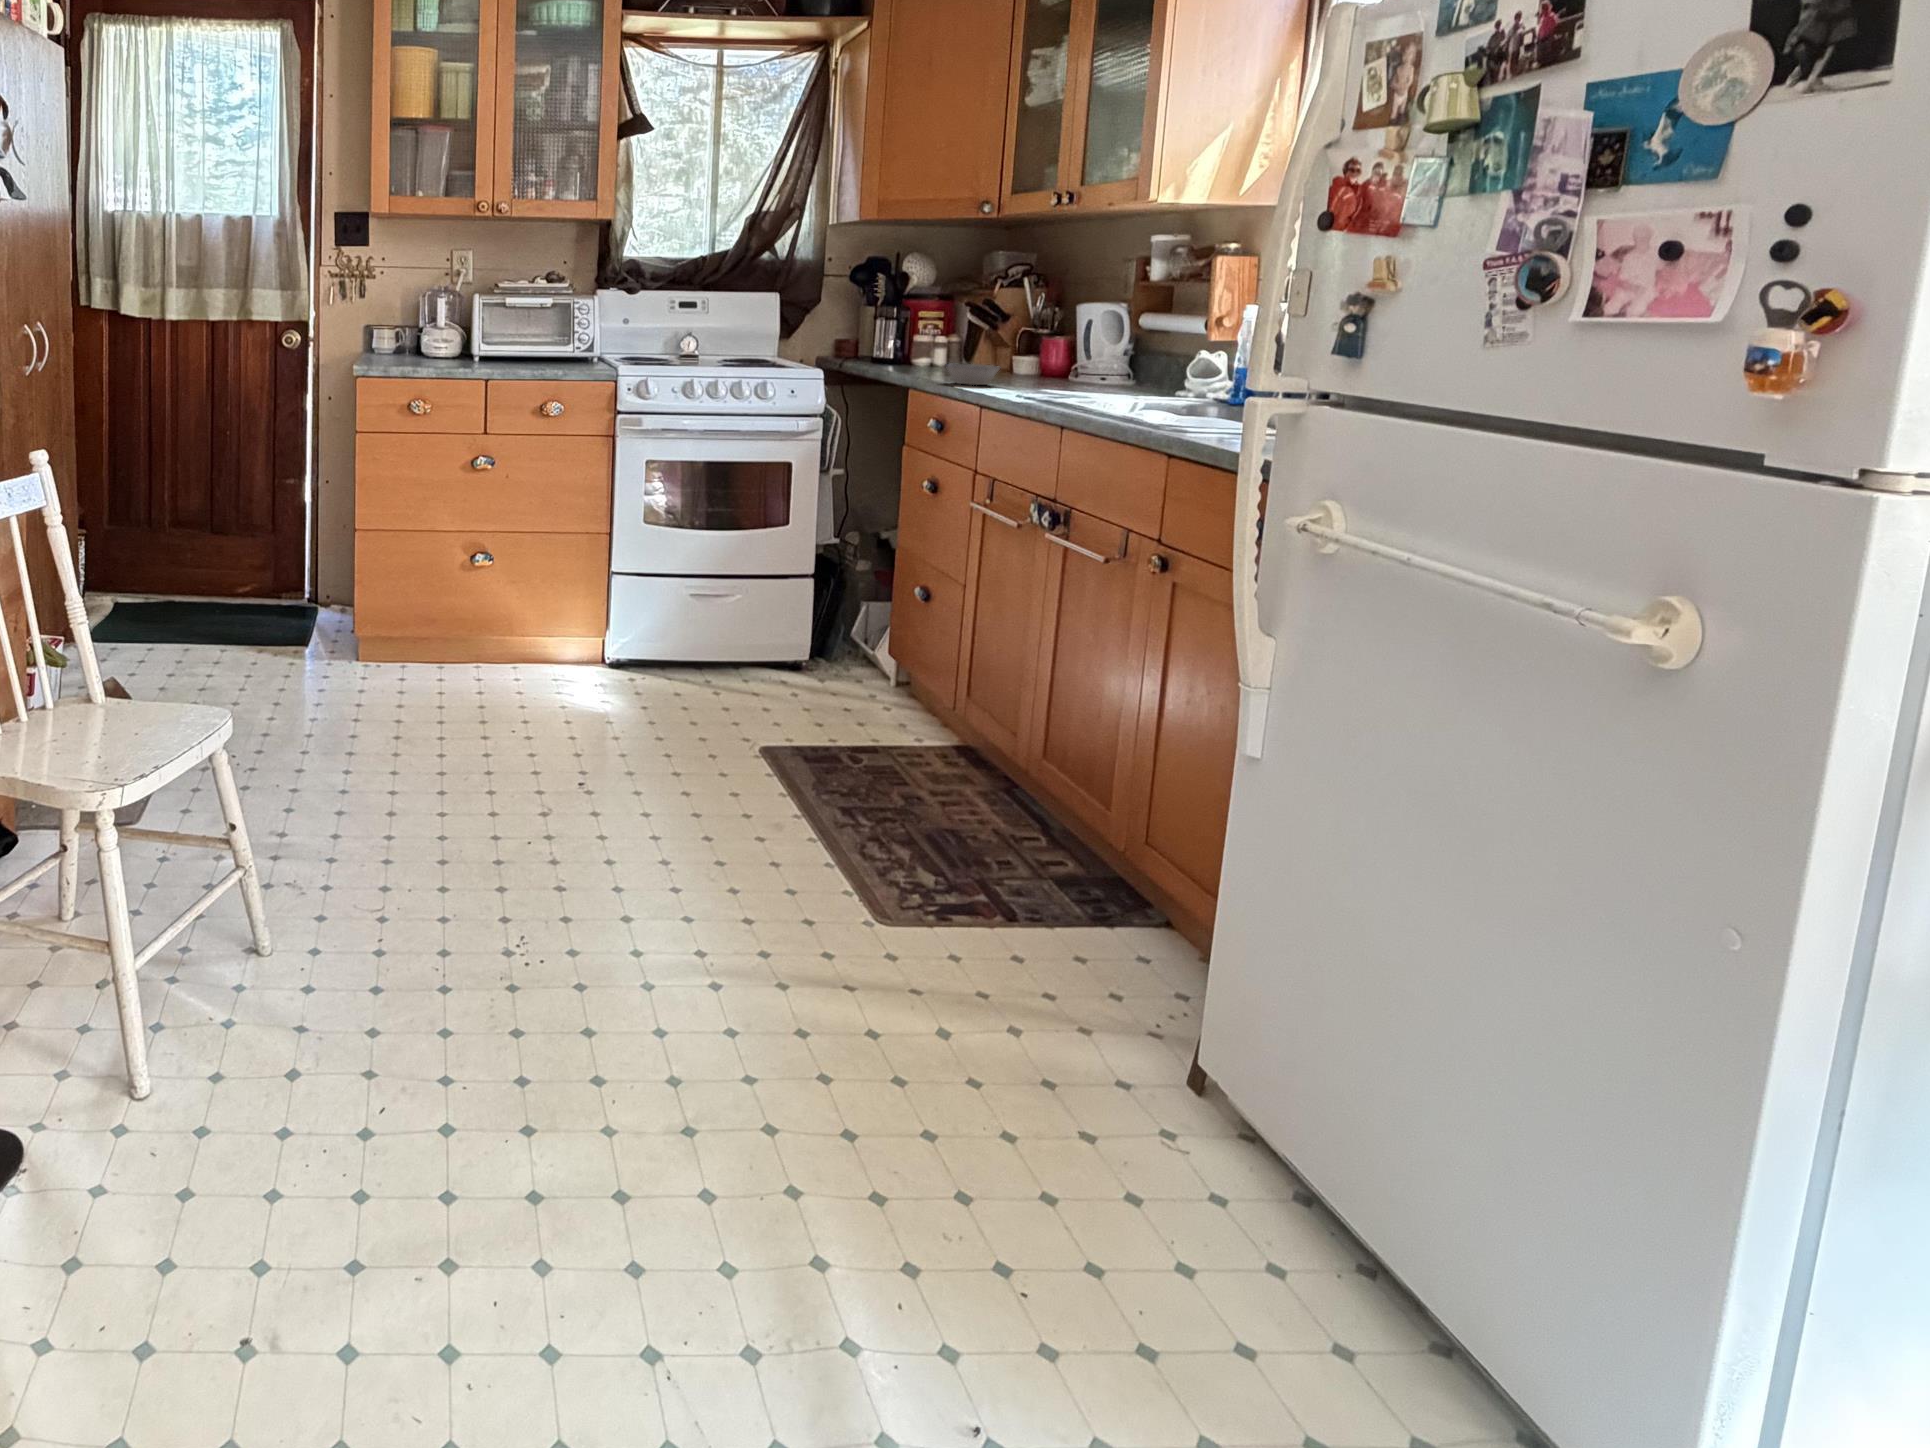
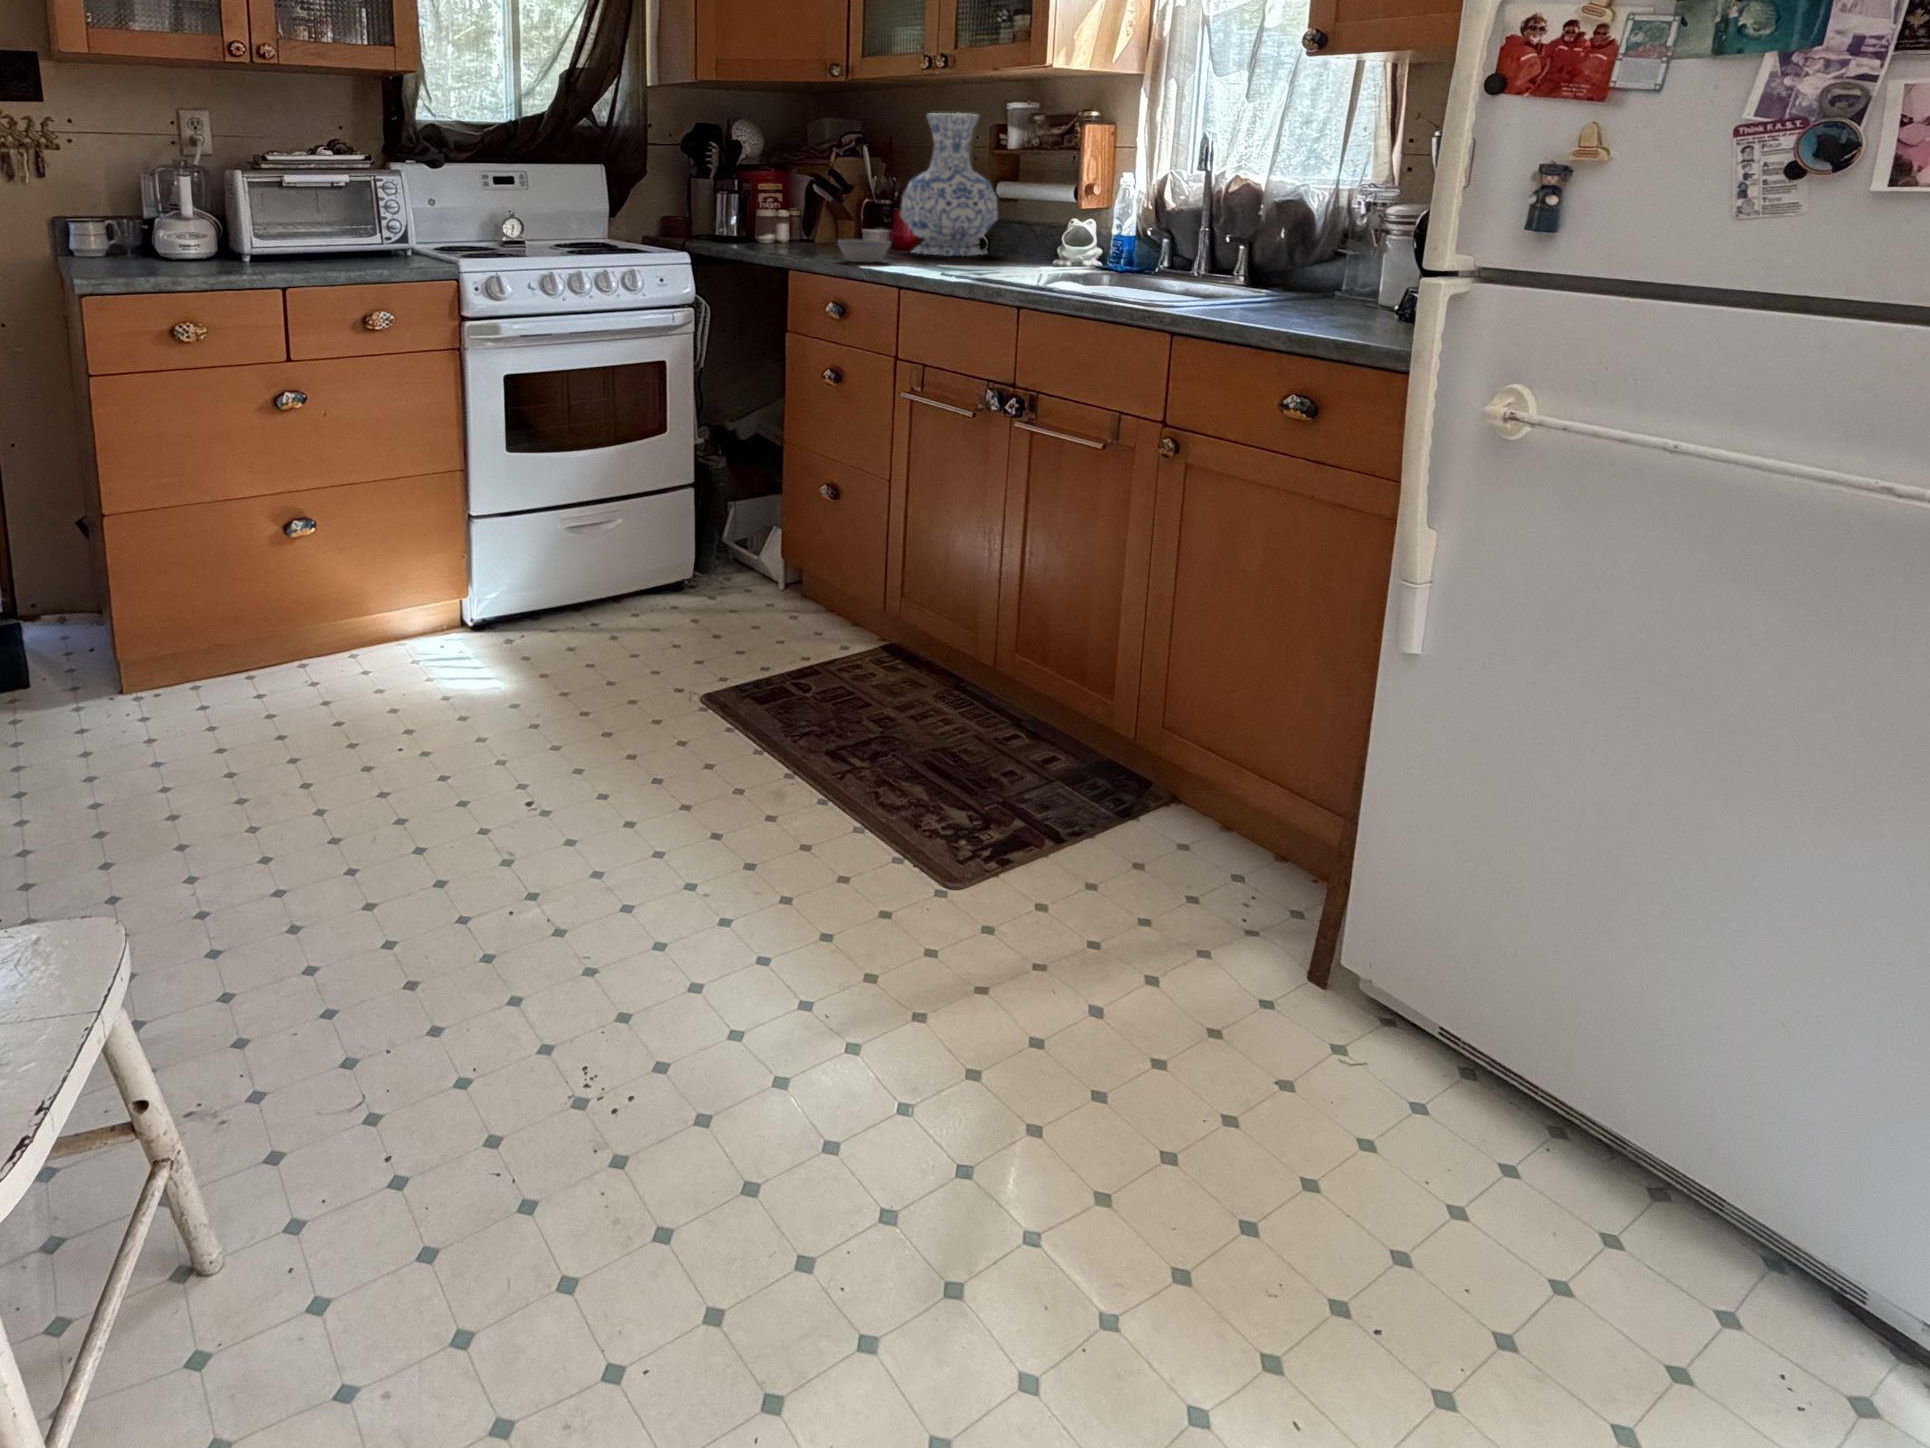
vase: none [1034,248,1140,385] -> present [901,113,998,256]

